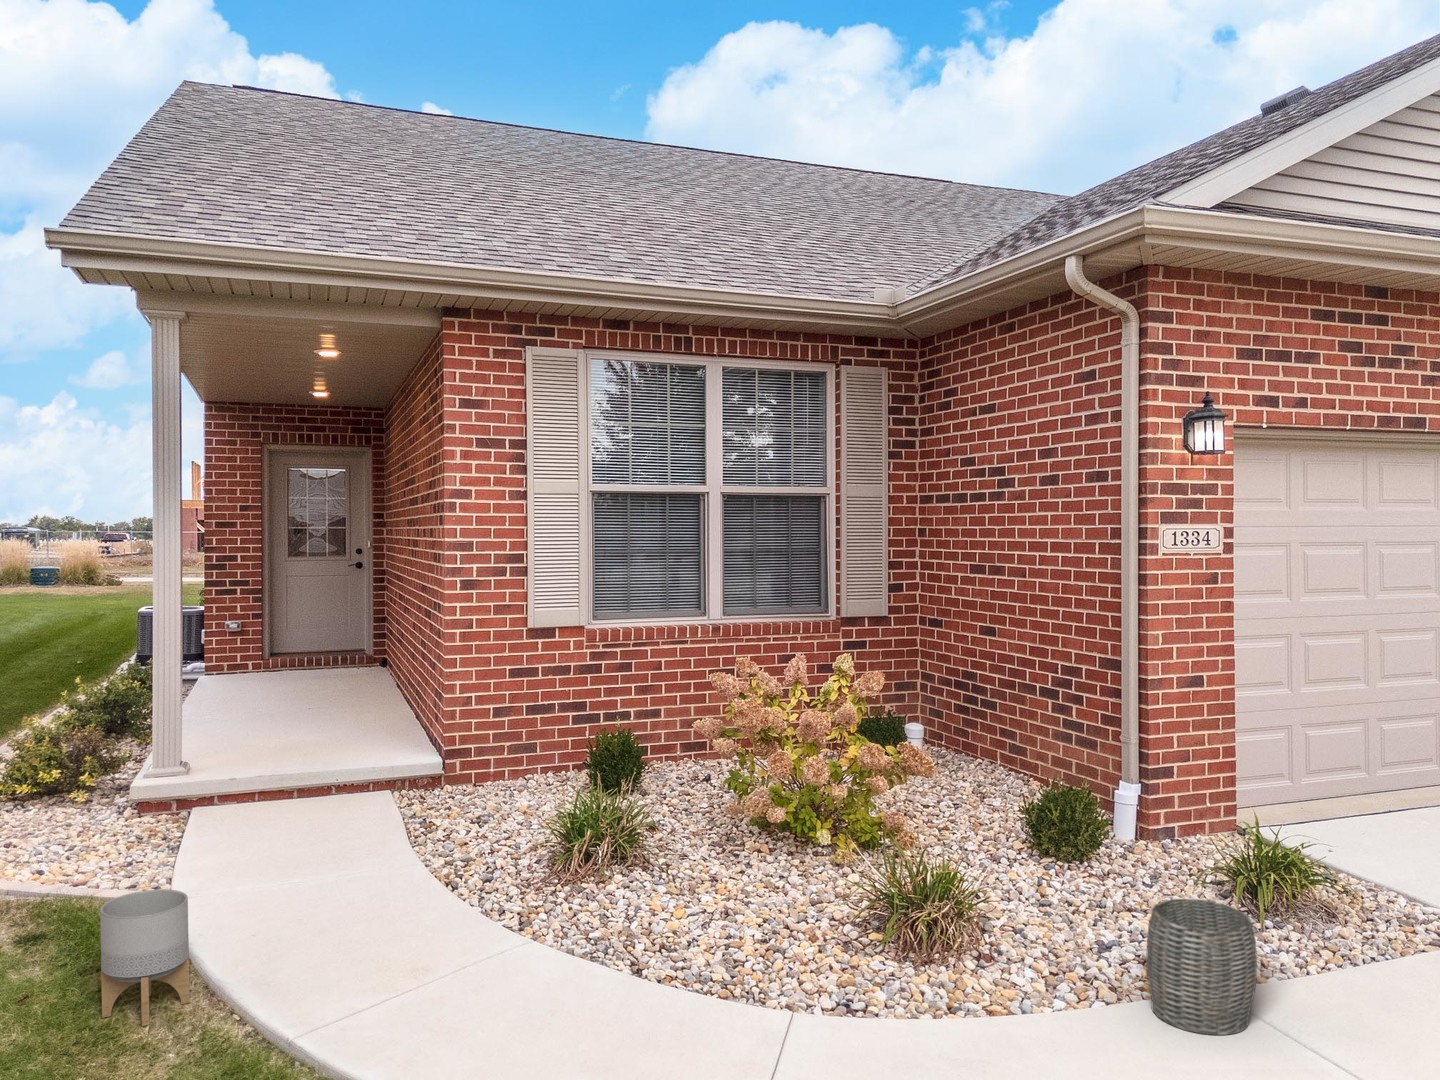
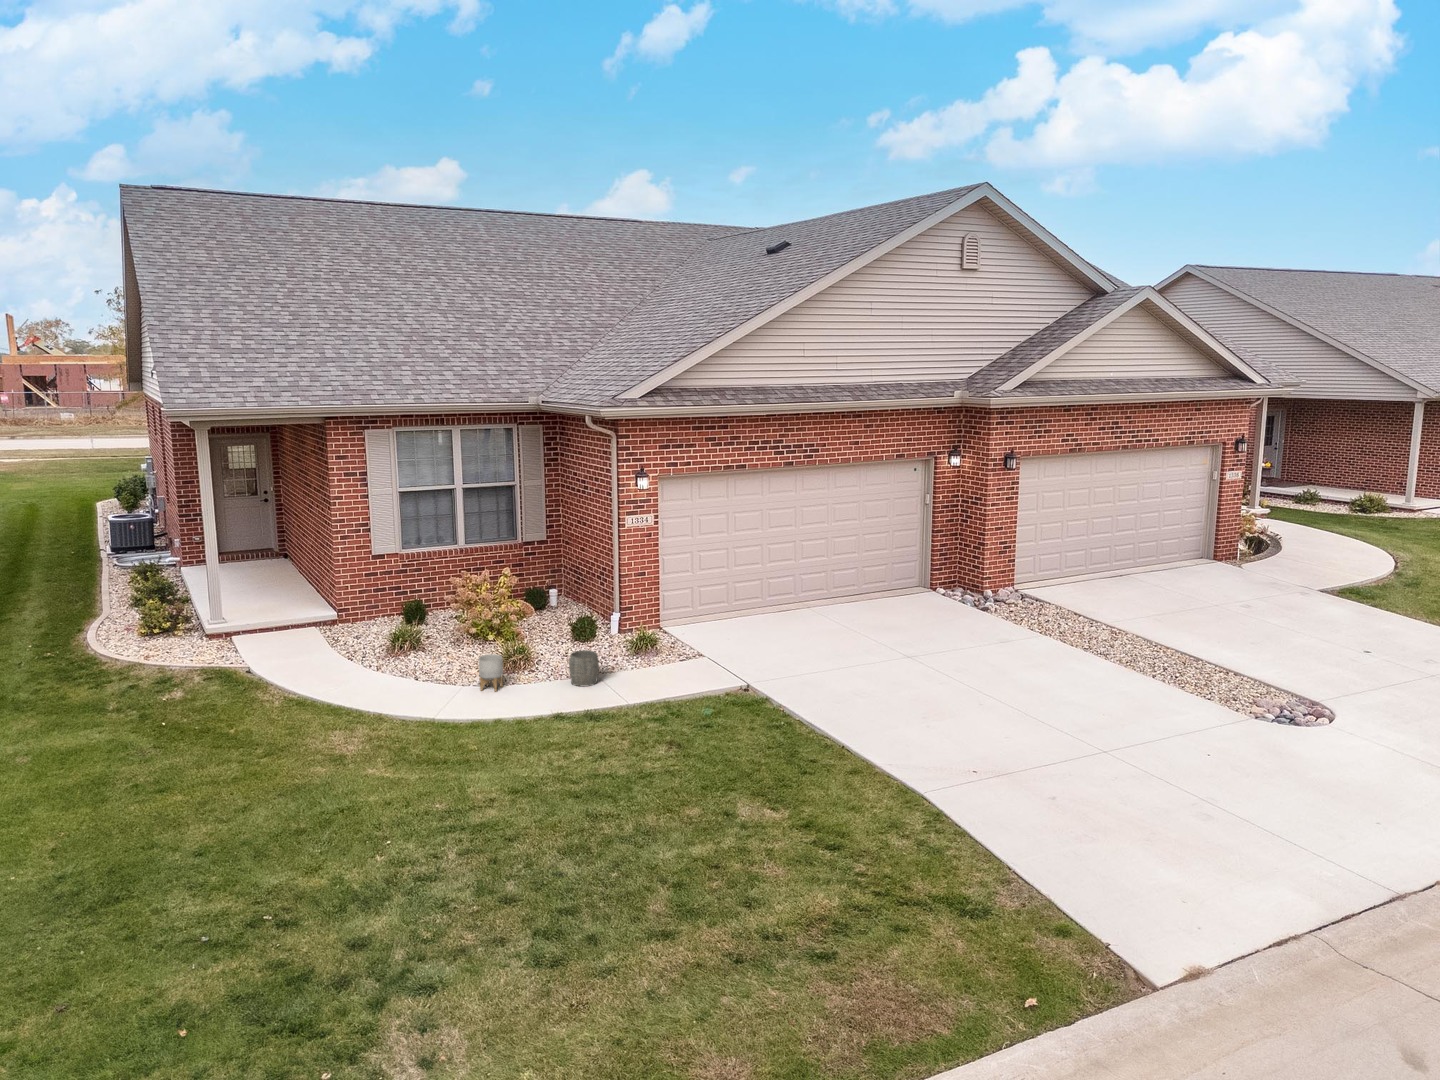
planter: present [100,889,190,1026] -> present [478,654,503,692]

